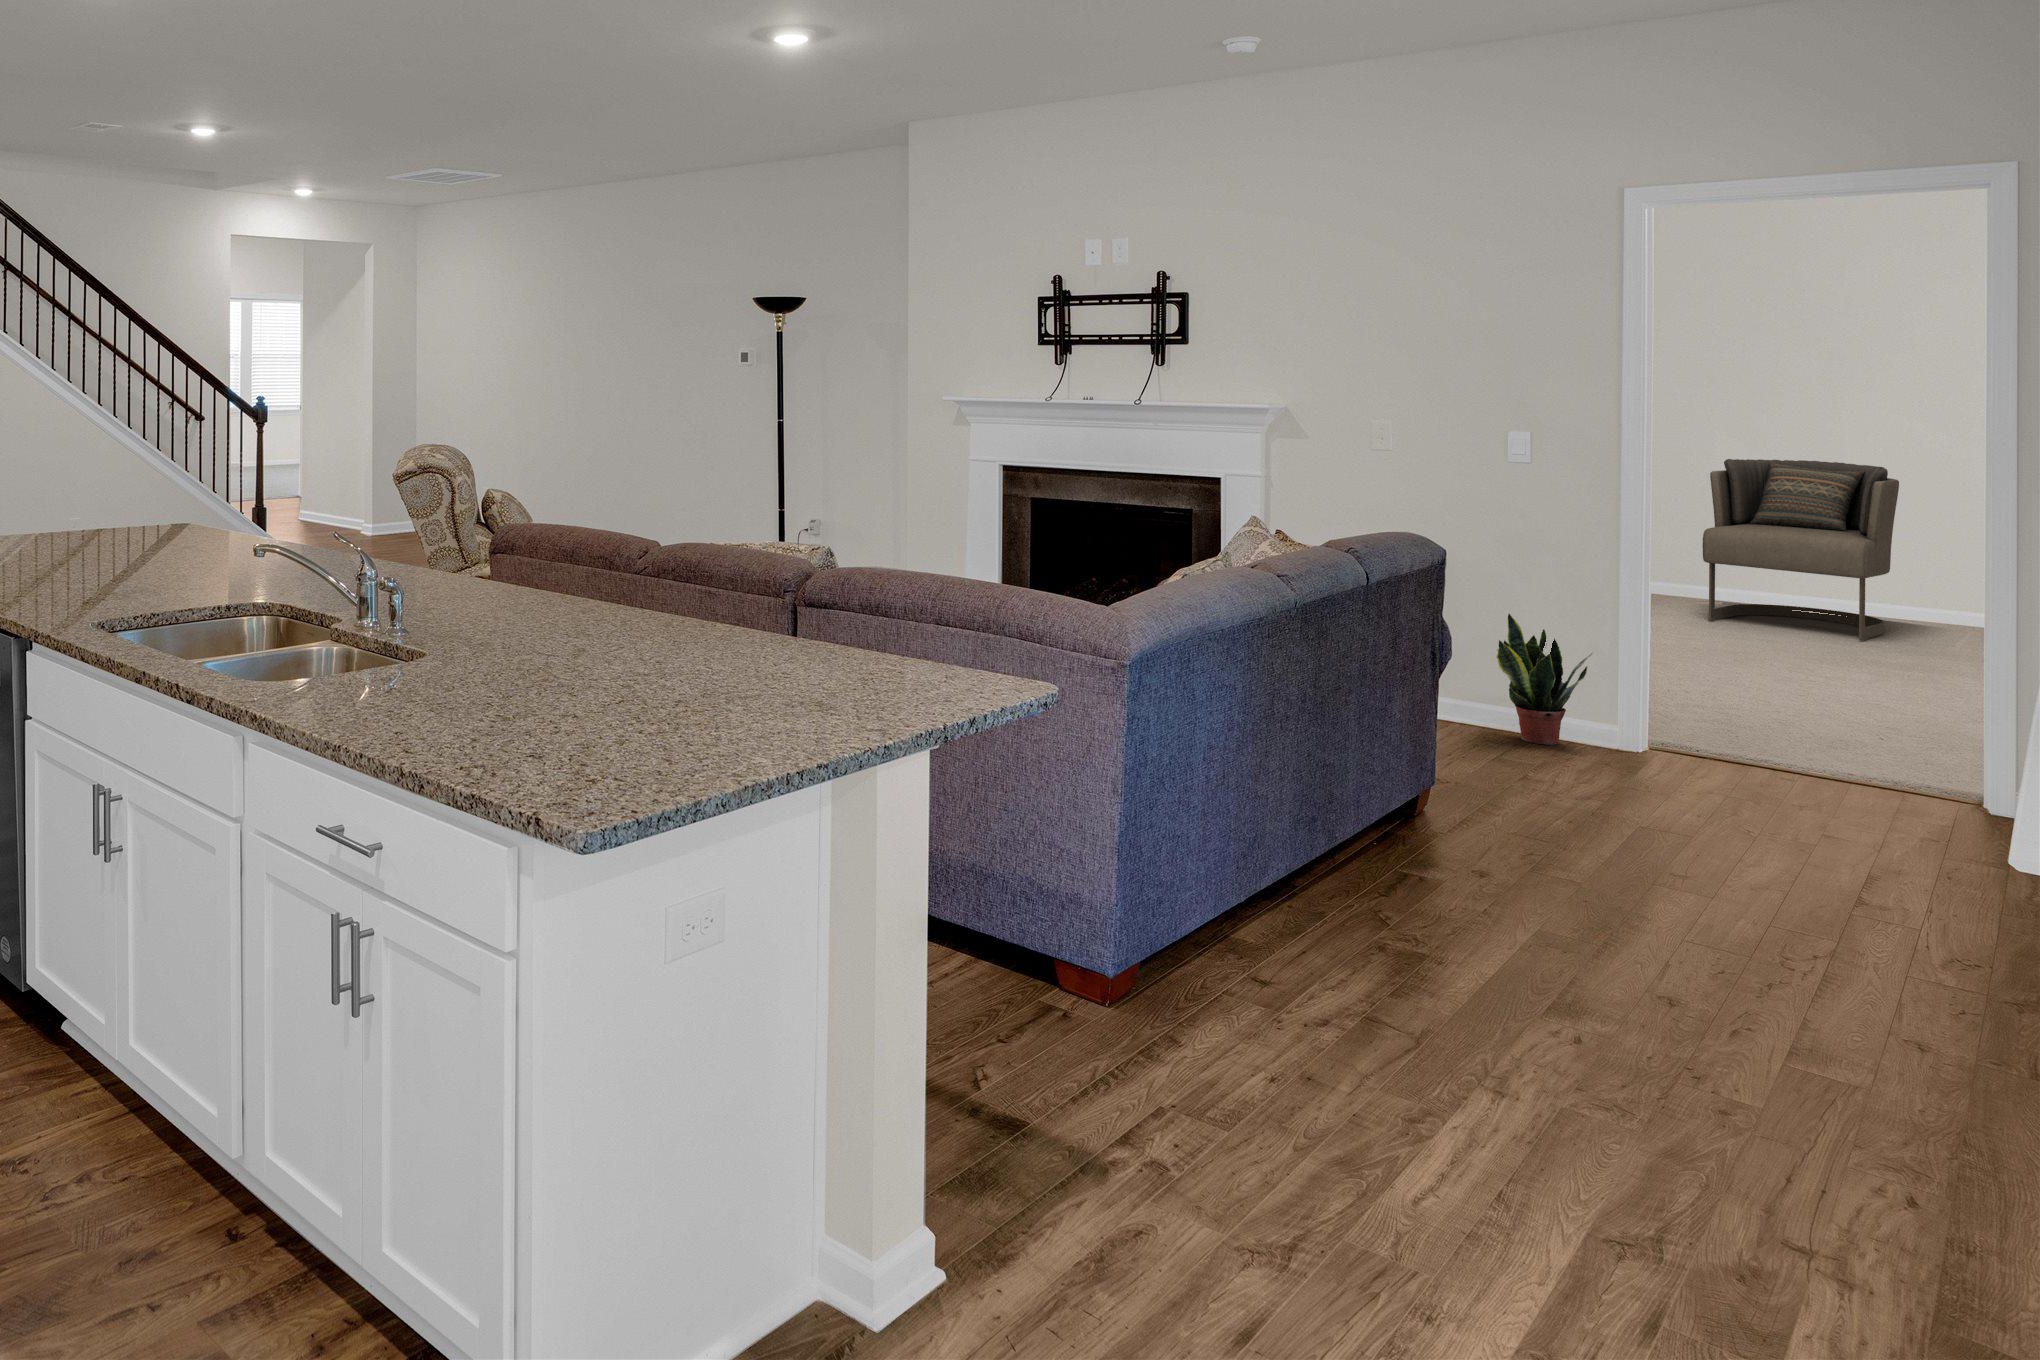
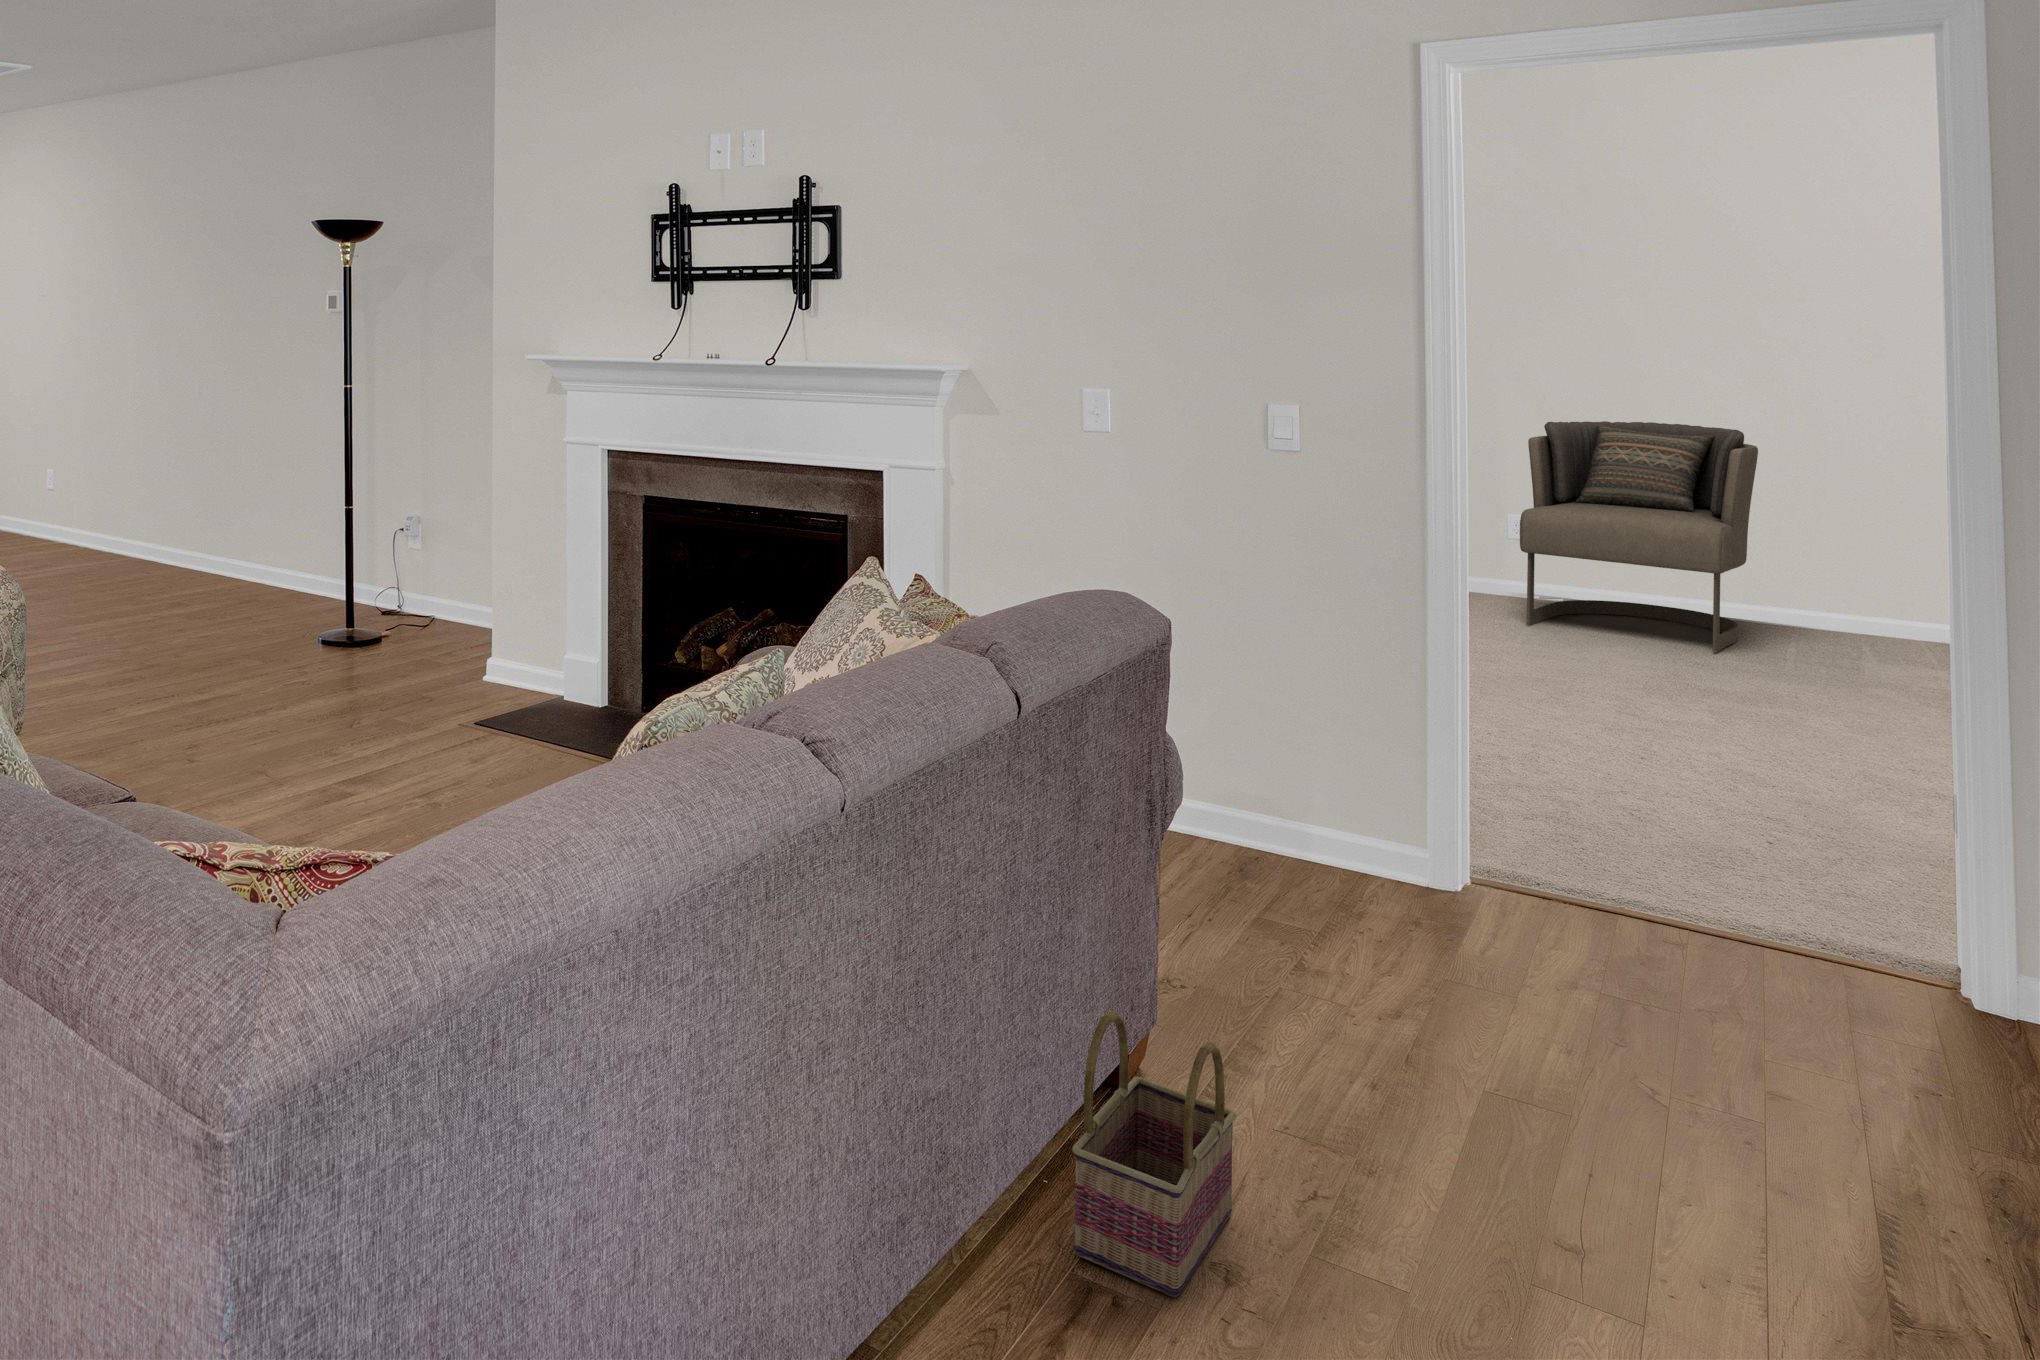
potted plant: present [1497,614,1593,745] -> none [1248,677,1392,885]
basket: none [1422,743,1507,868] -> present [1072,1011,1236,1297]

